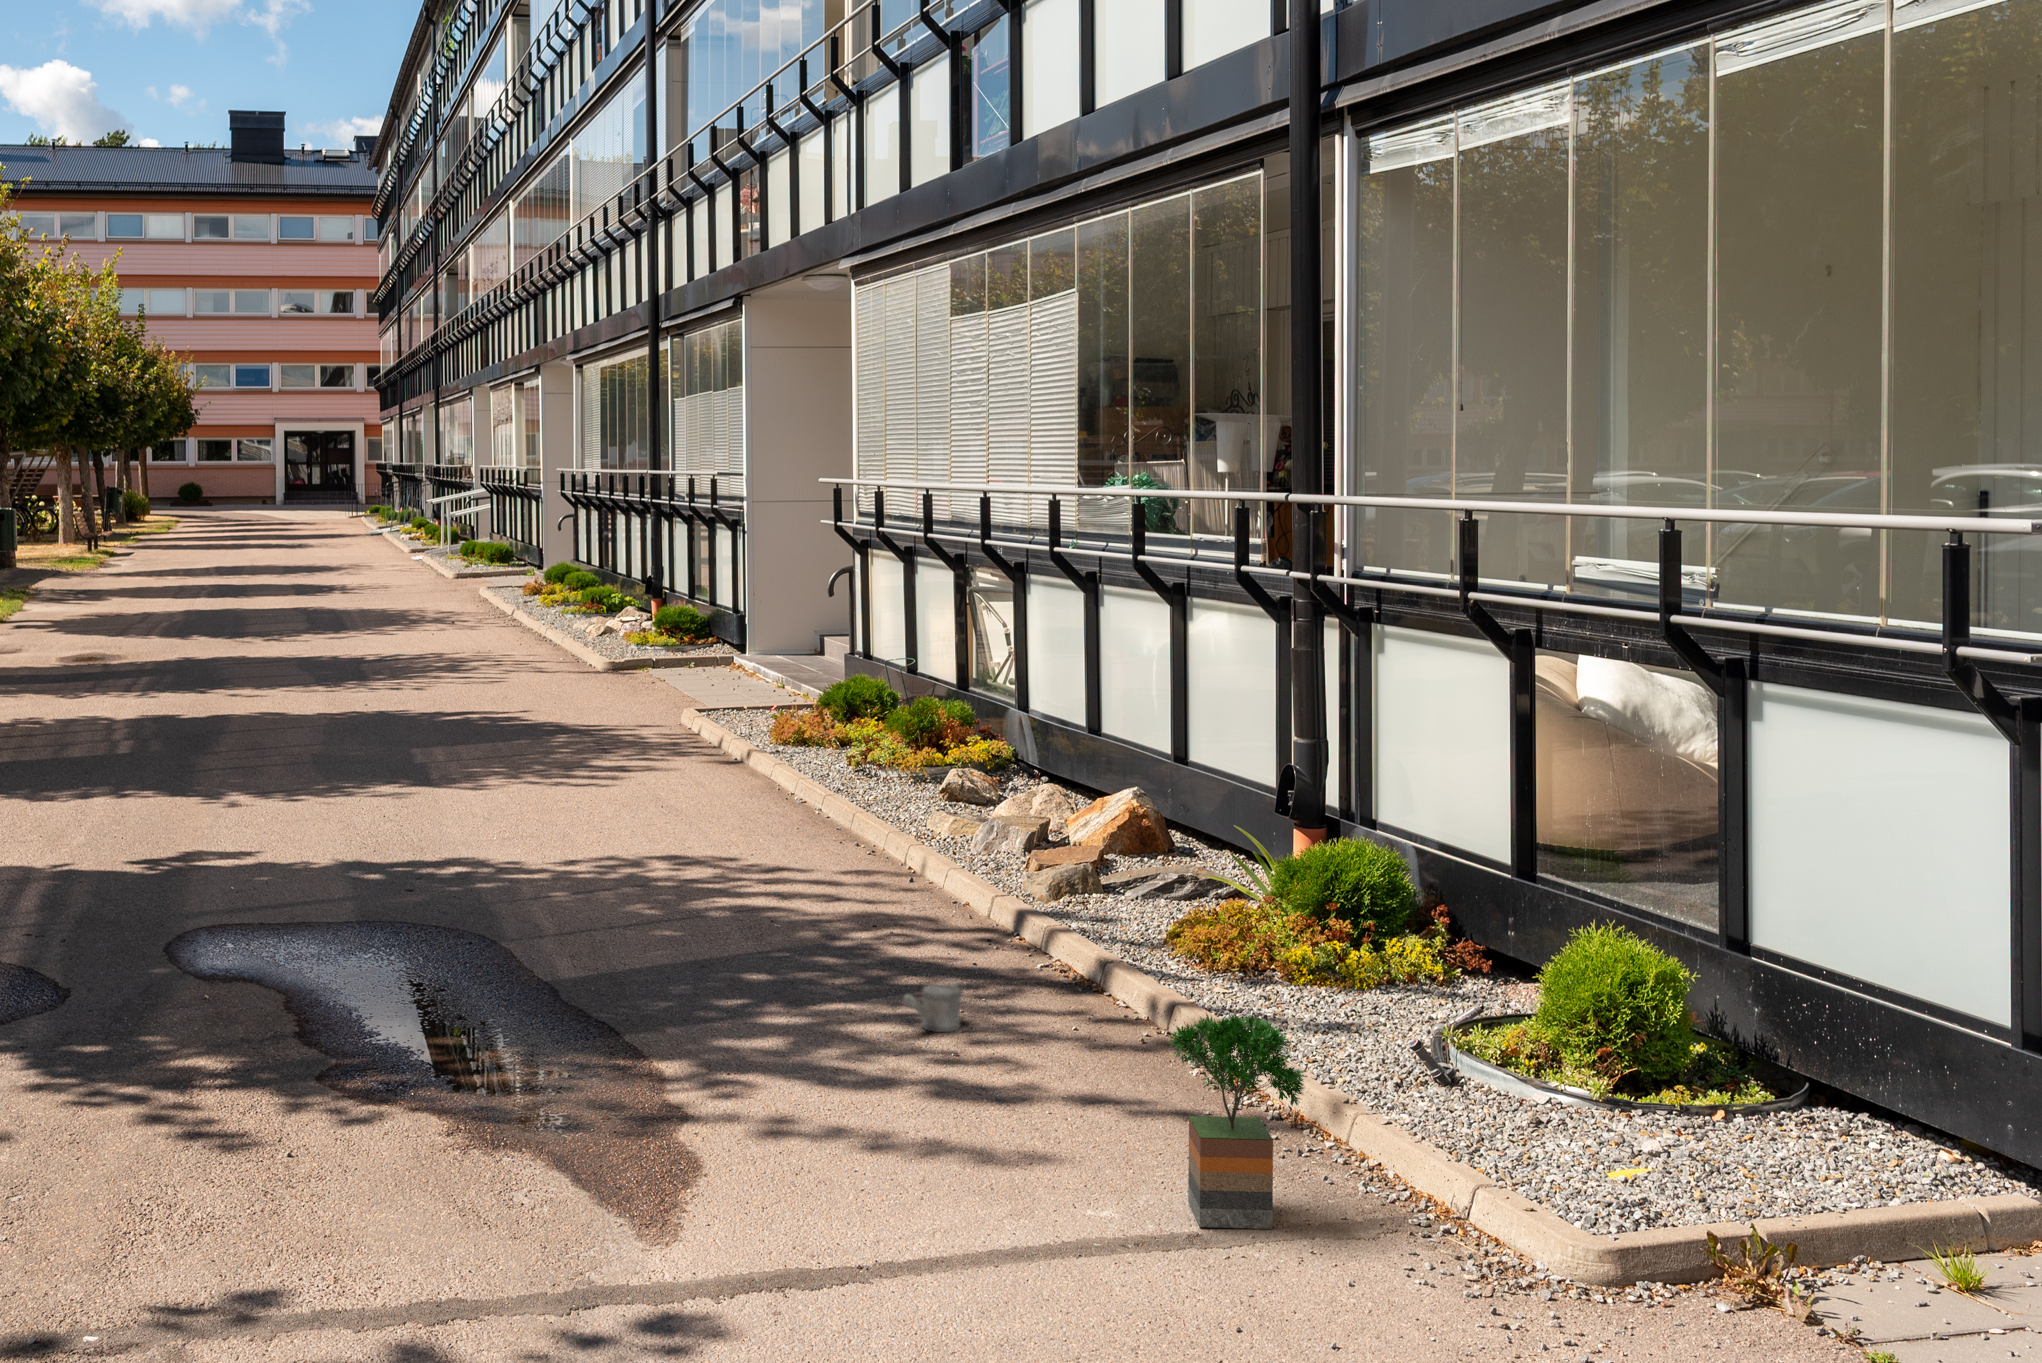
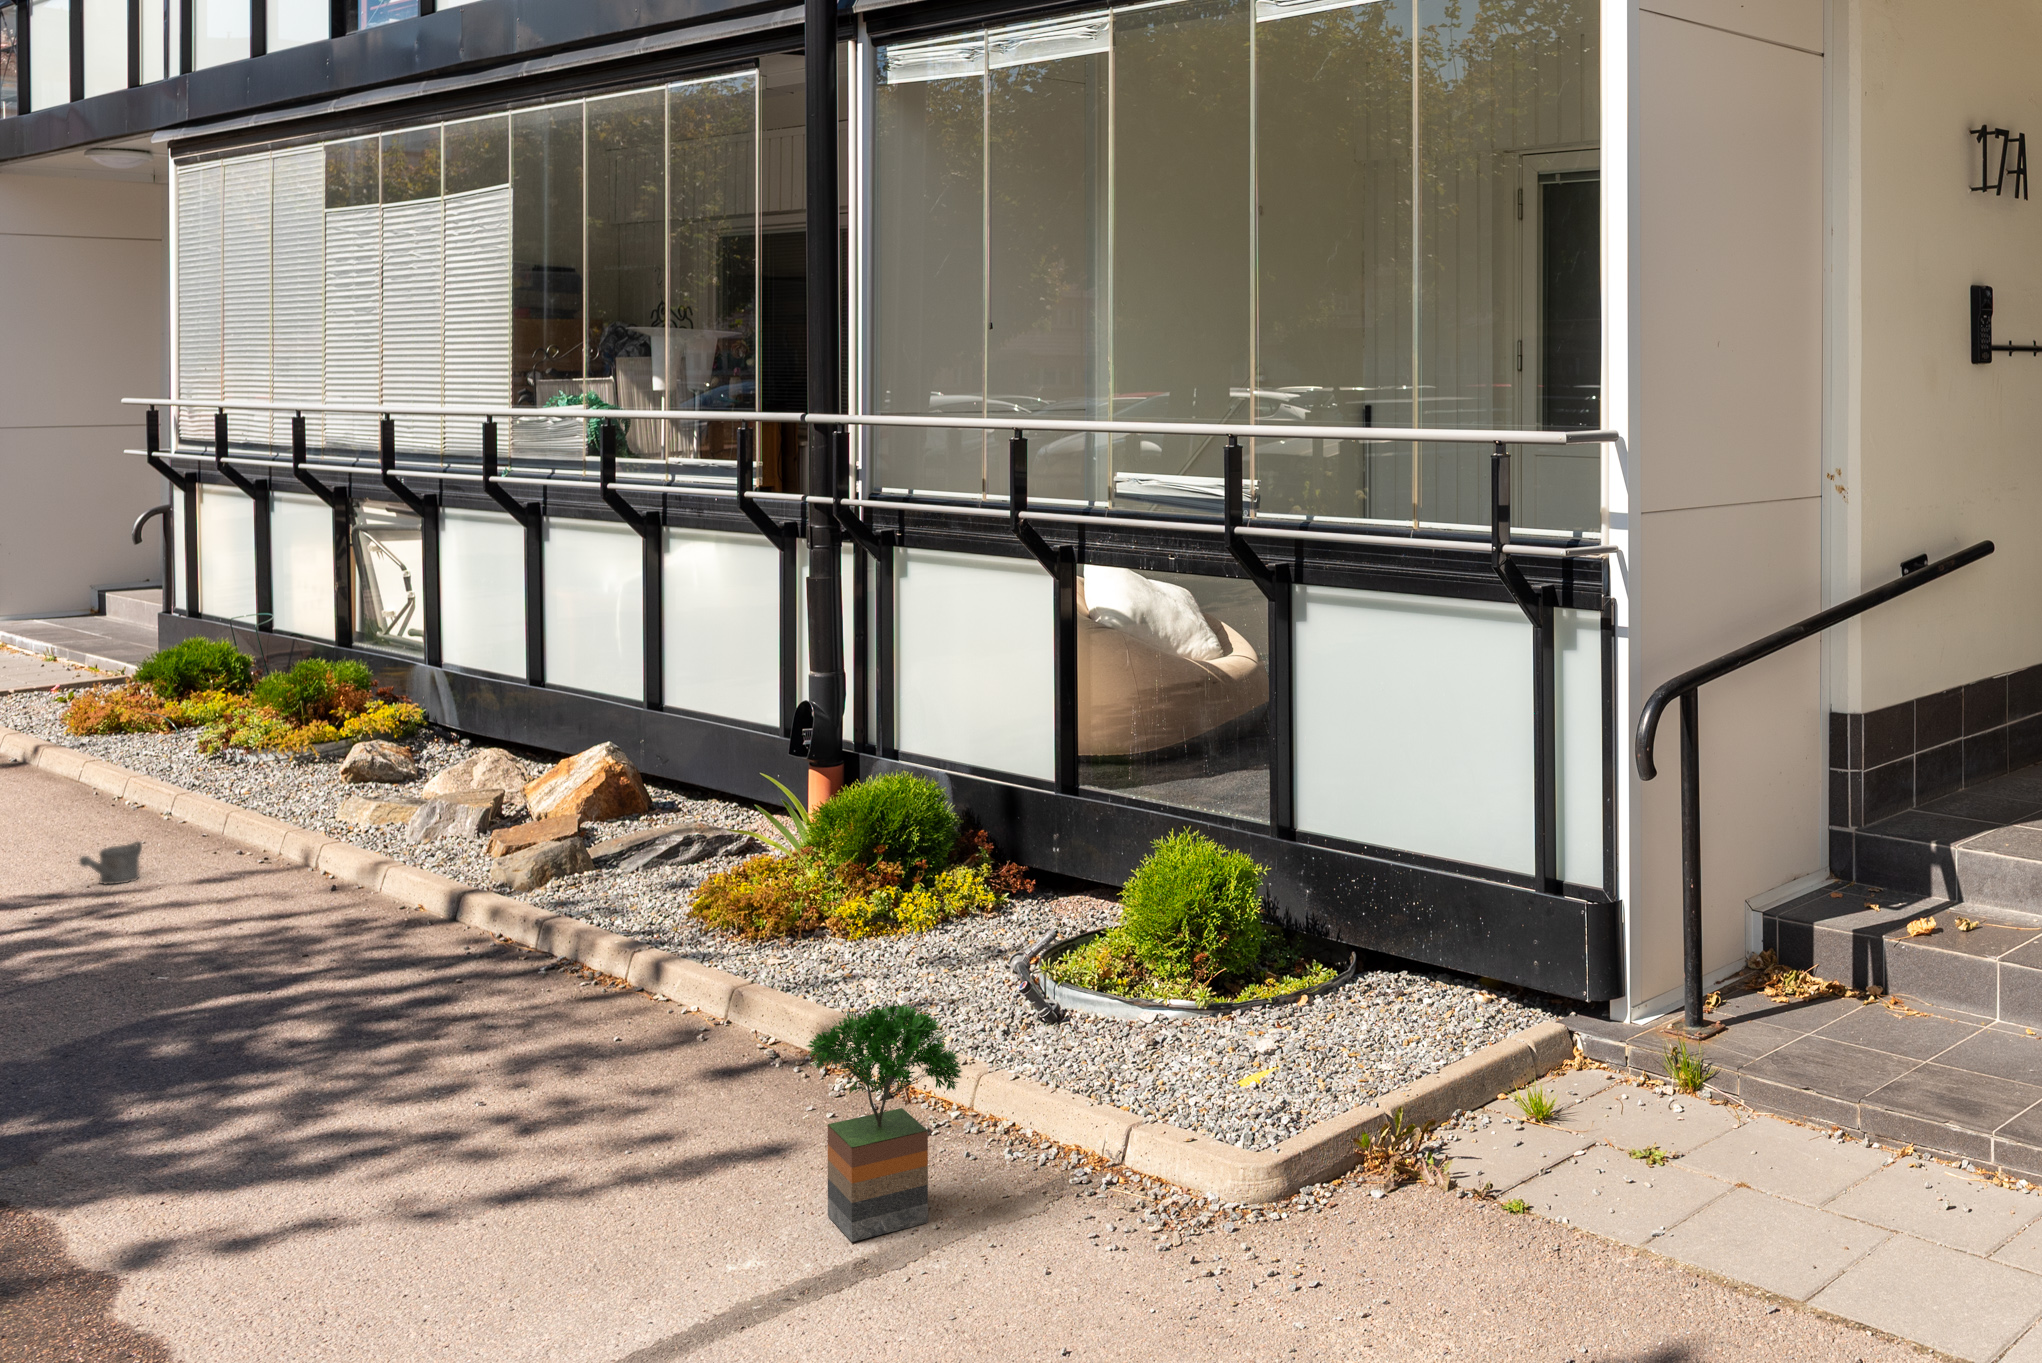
watering can: present [904,982,963,1032] -> present [79,841,142,884]

